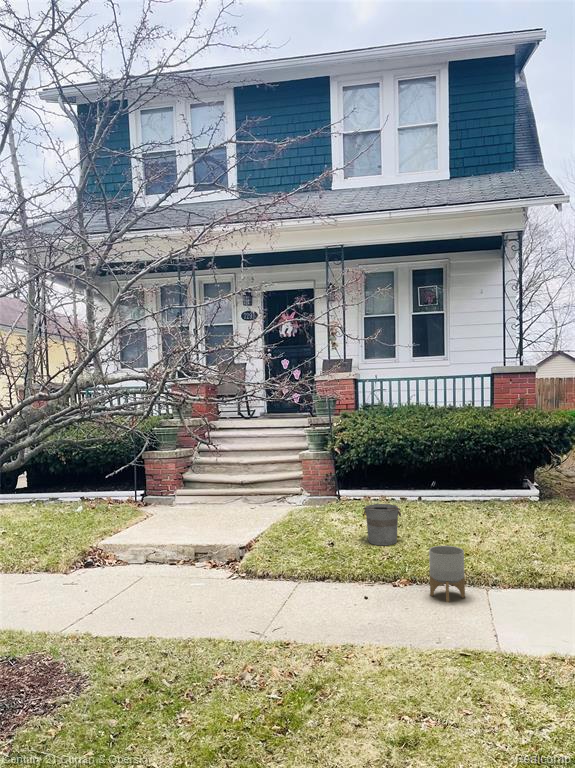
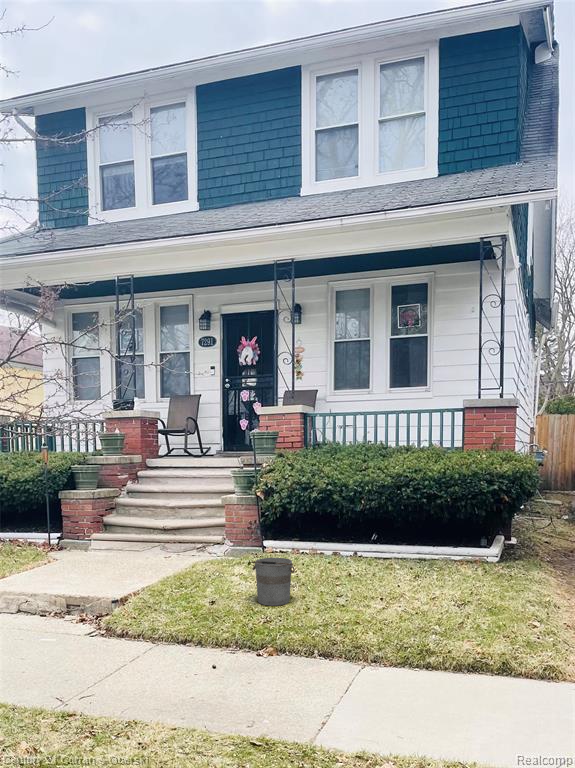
planter: present [429,546,465,602] -> none [290,610,329,678]

